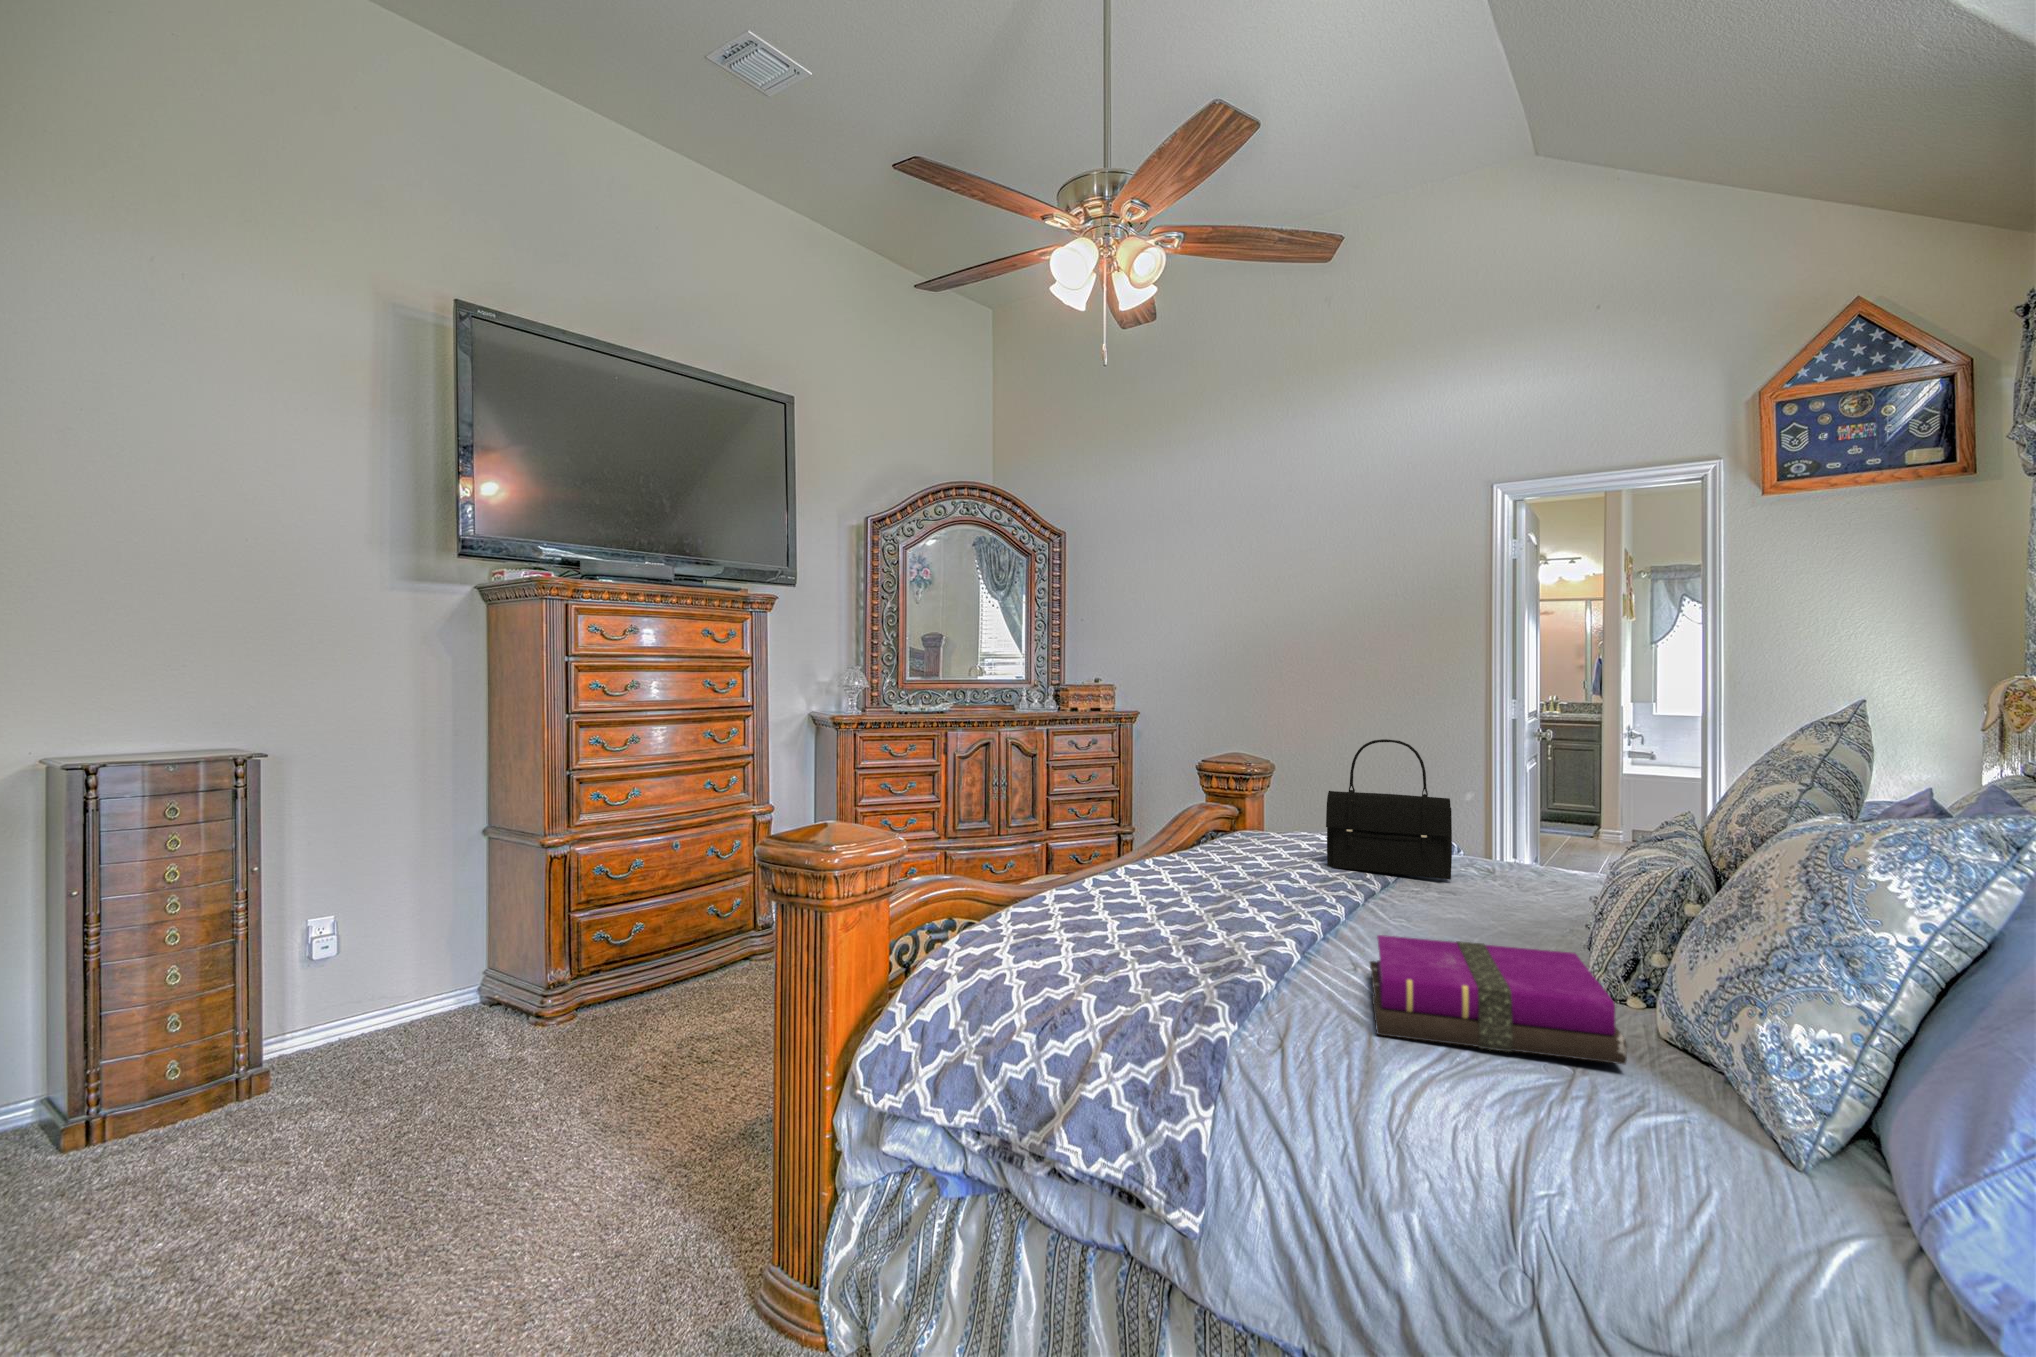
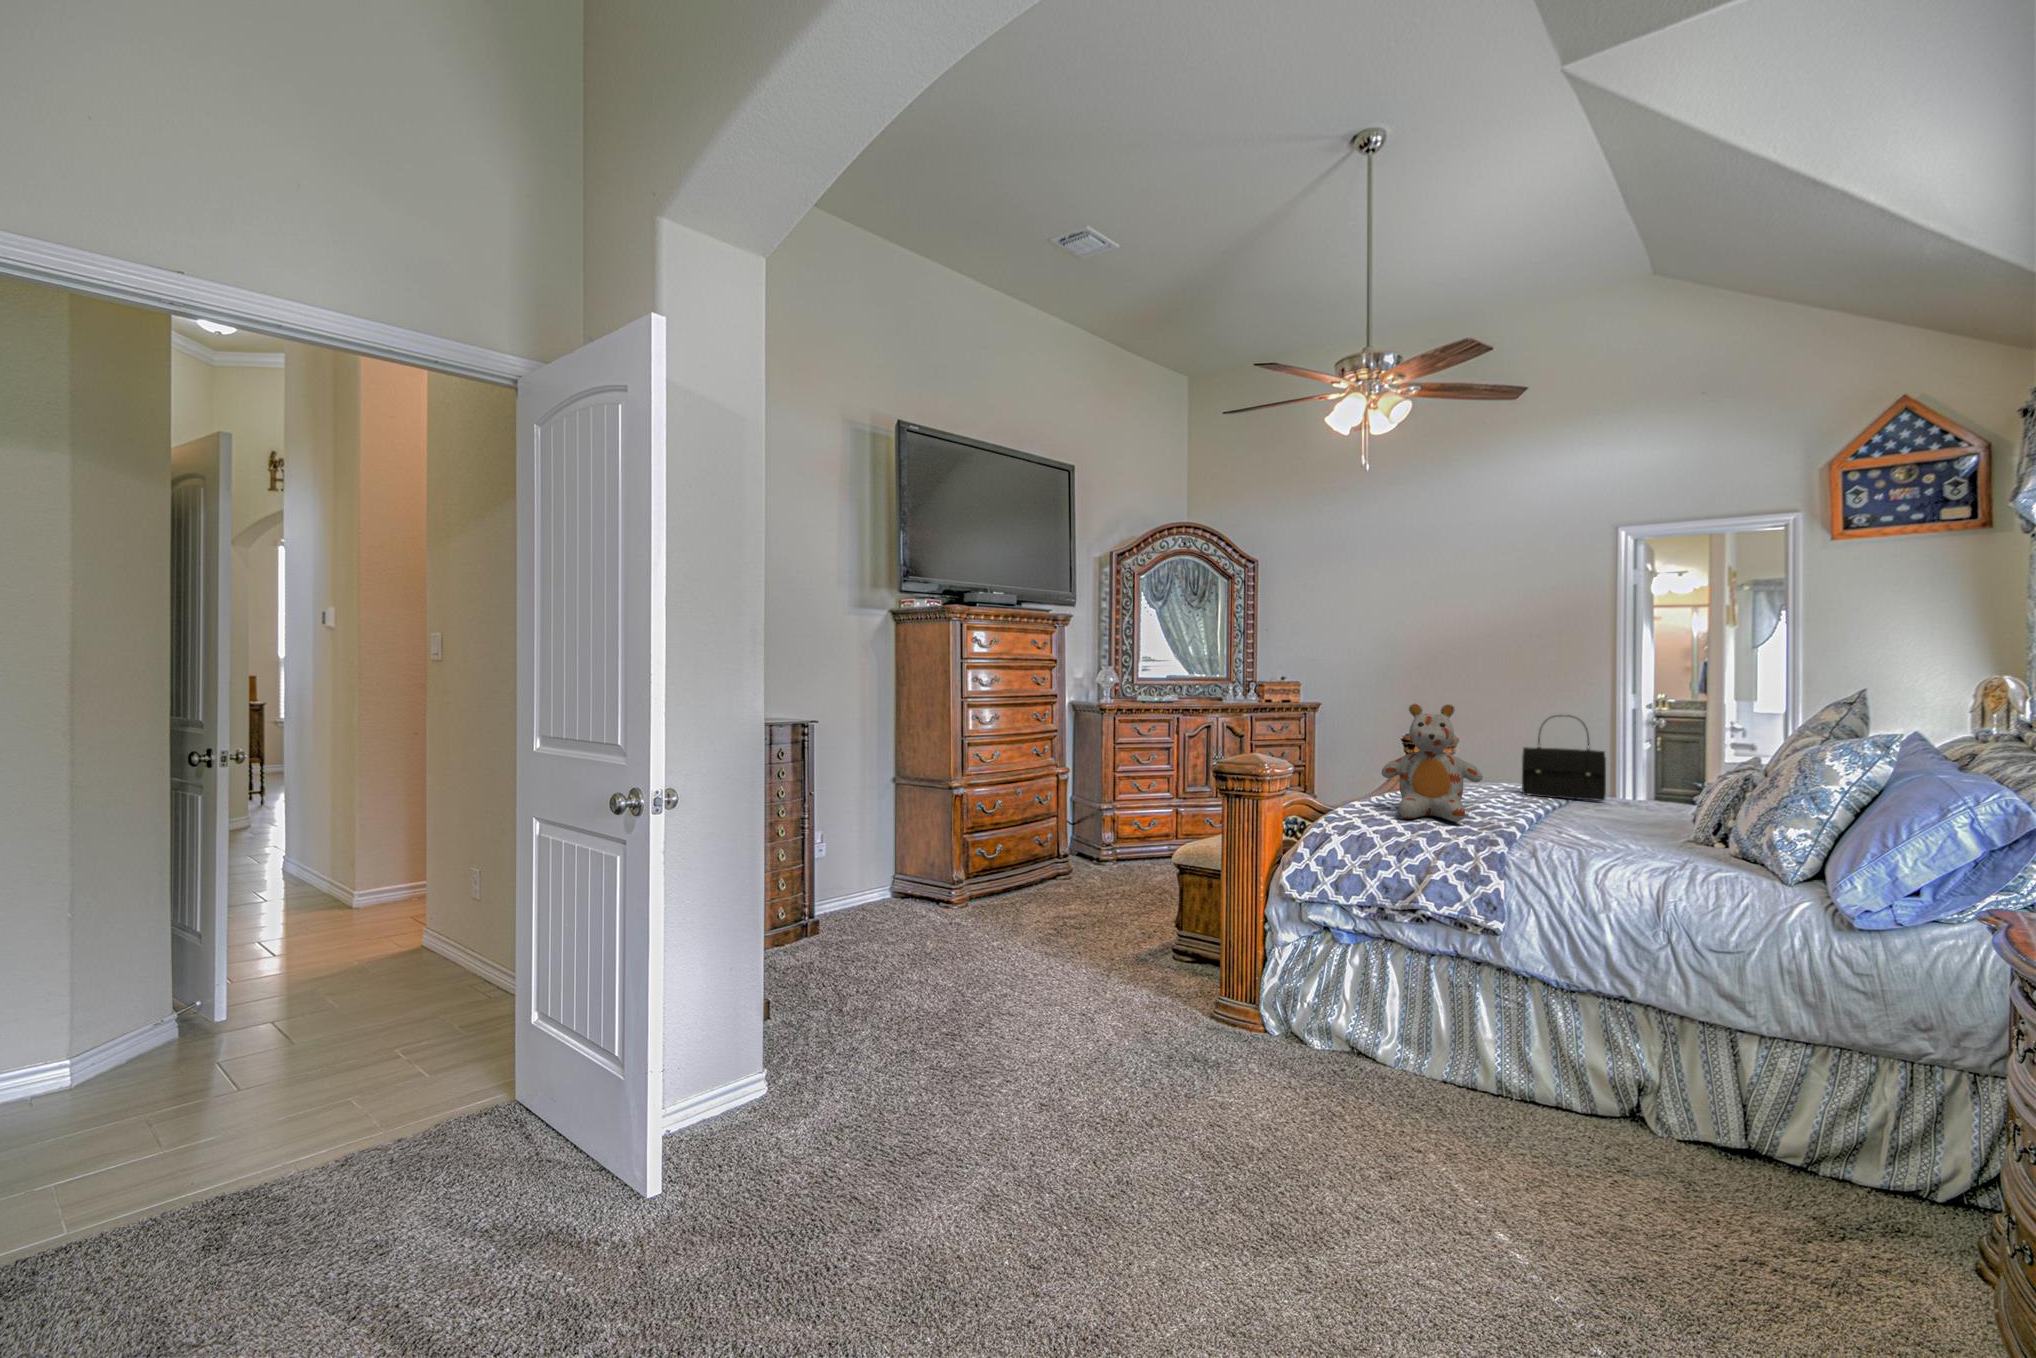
stuffed bear: none [1055,729,1221,956] -> present [1382,703,1483,822]
notebook: present [1370,935,1627,1064] -> none [1573,810,1713,857]

